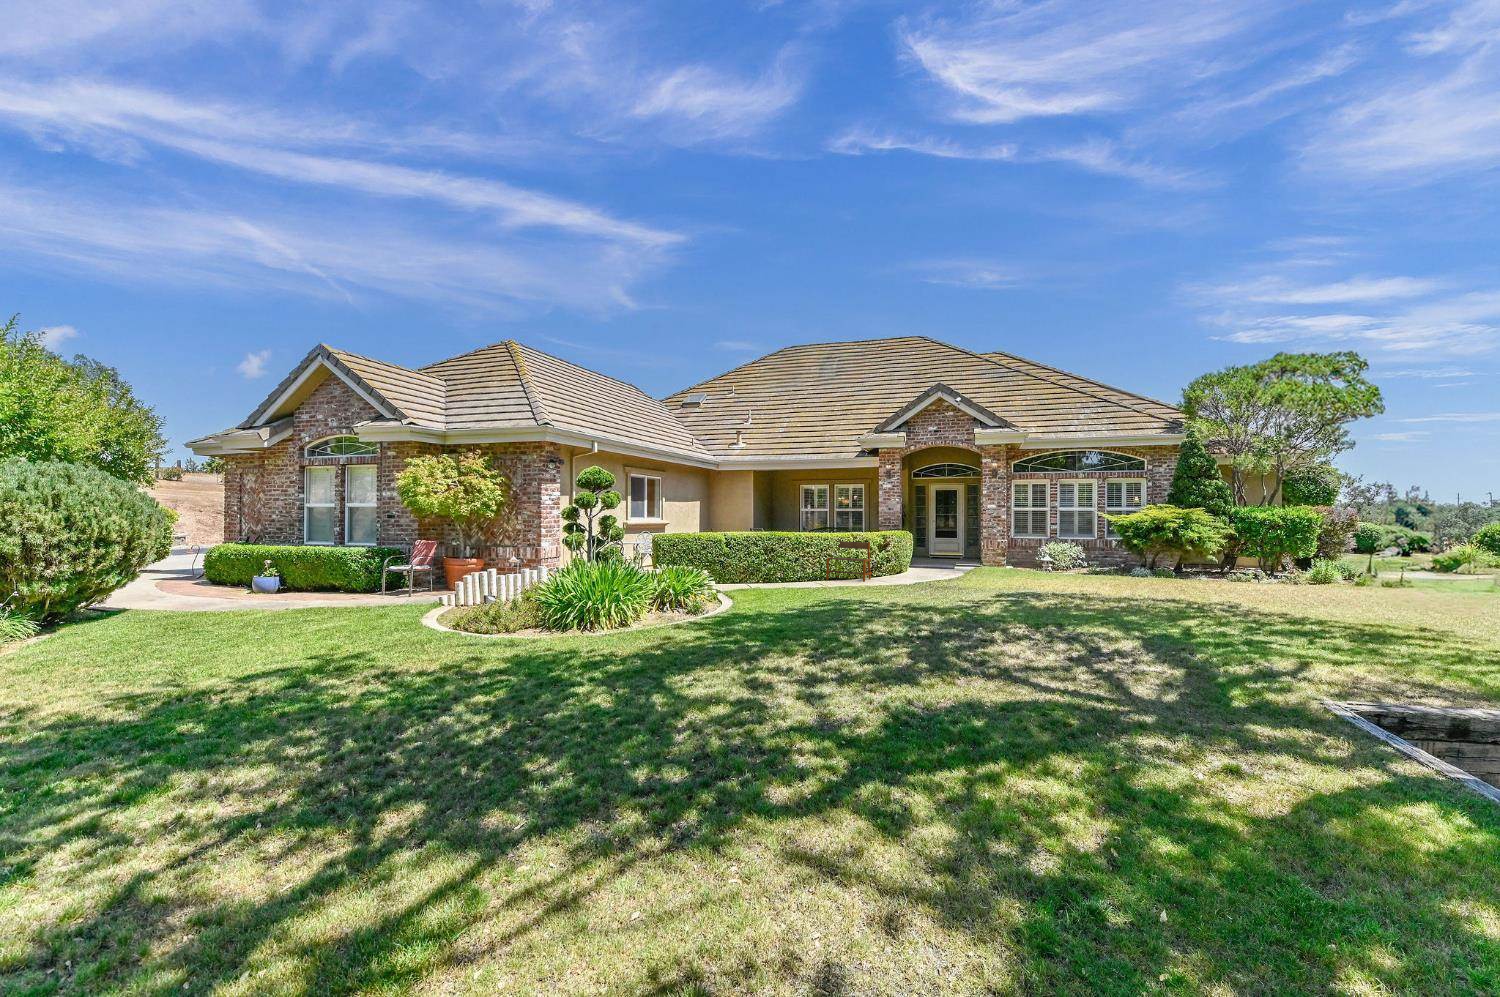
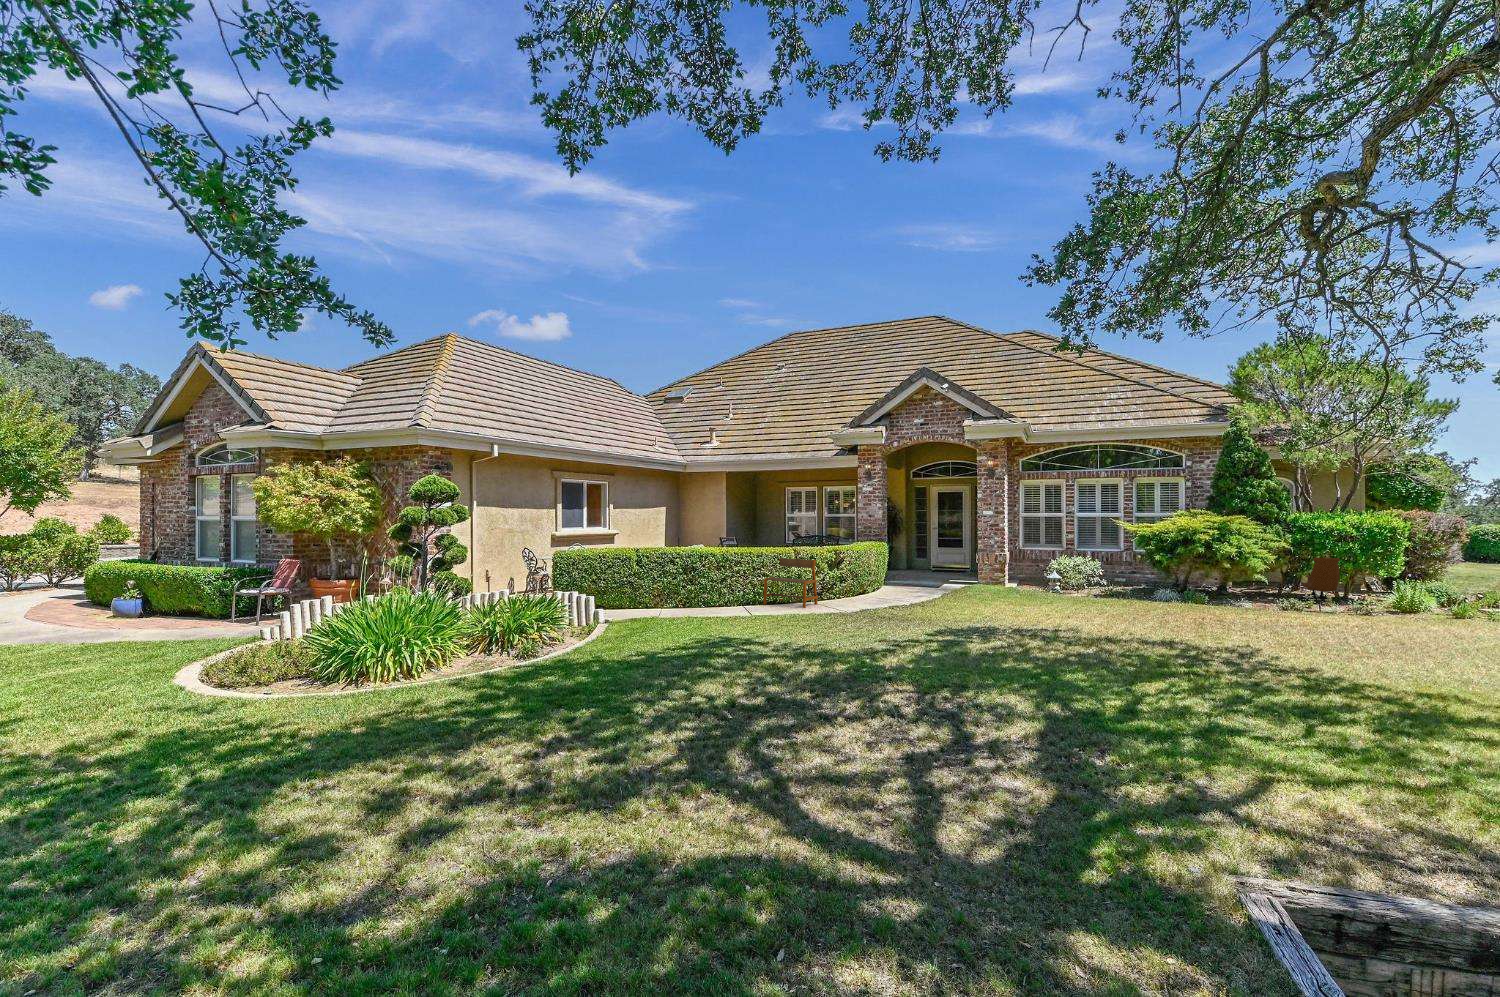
lounge chair: none [1239,541,1271,576] -> present [1301,557,1340,603]

